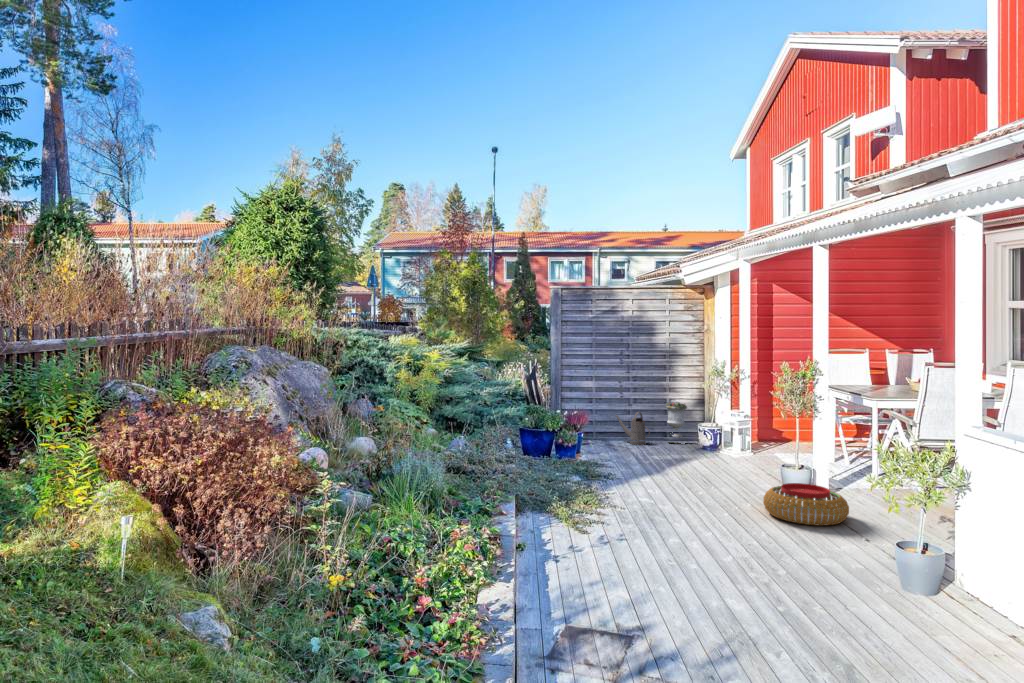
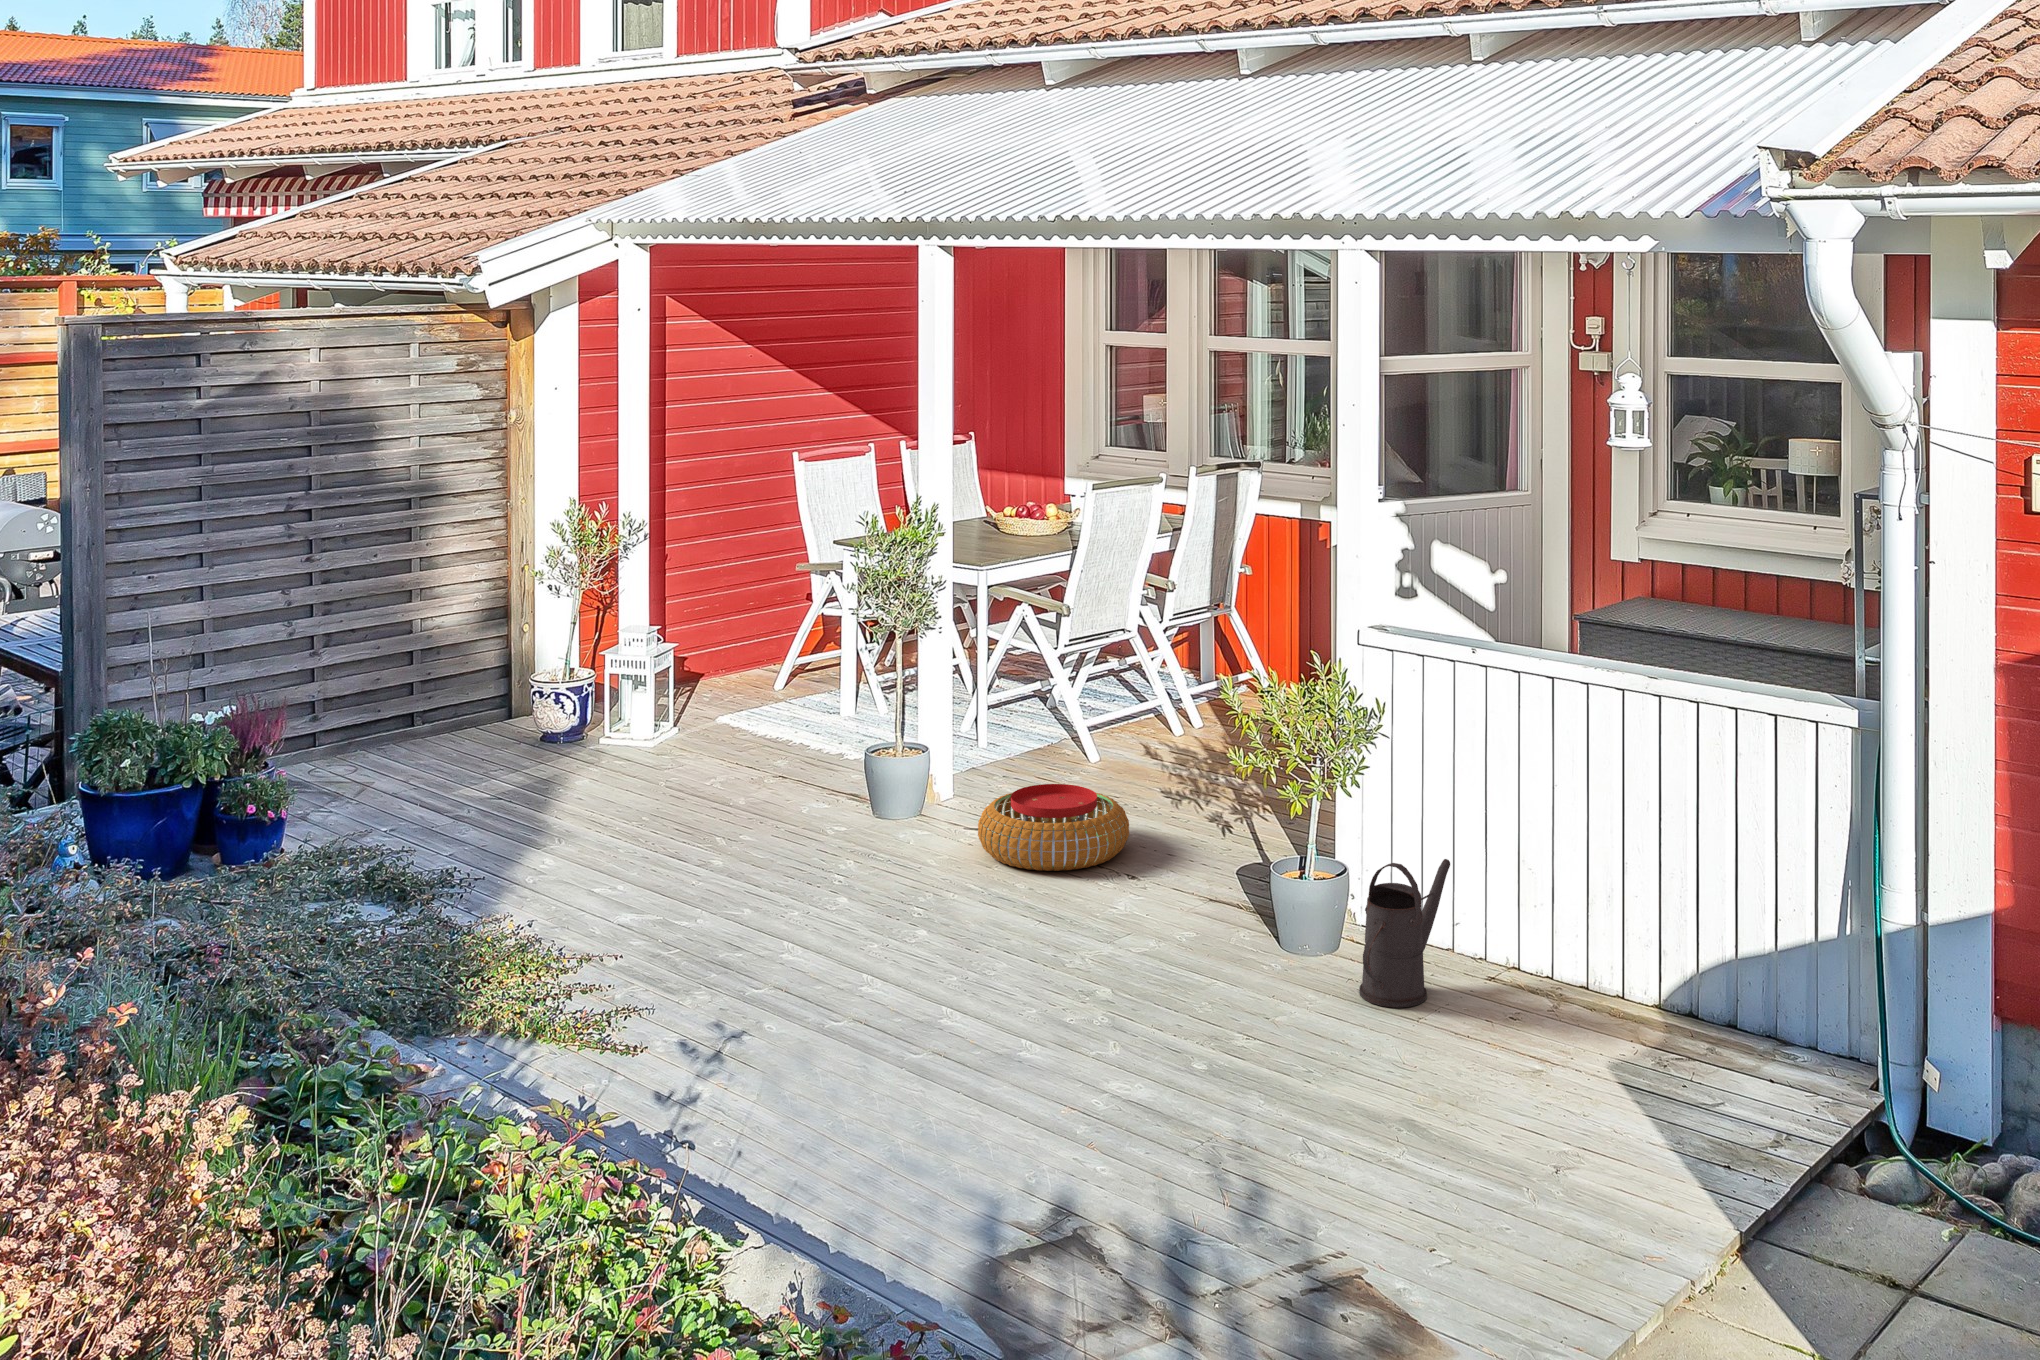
planter: present [665,402,687,443] -> none [420,624,488,739]
watering can: present [616,412,650,445] -> present [1359,859,1450,1008]

